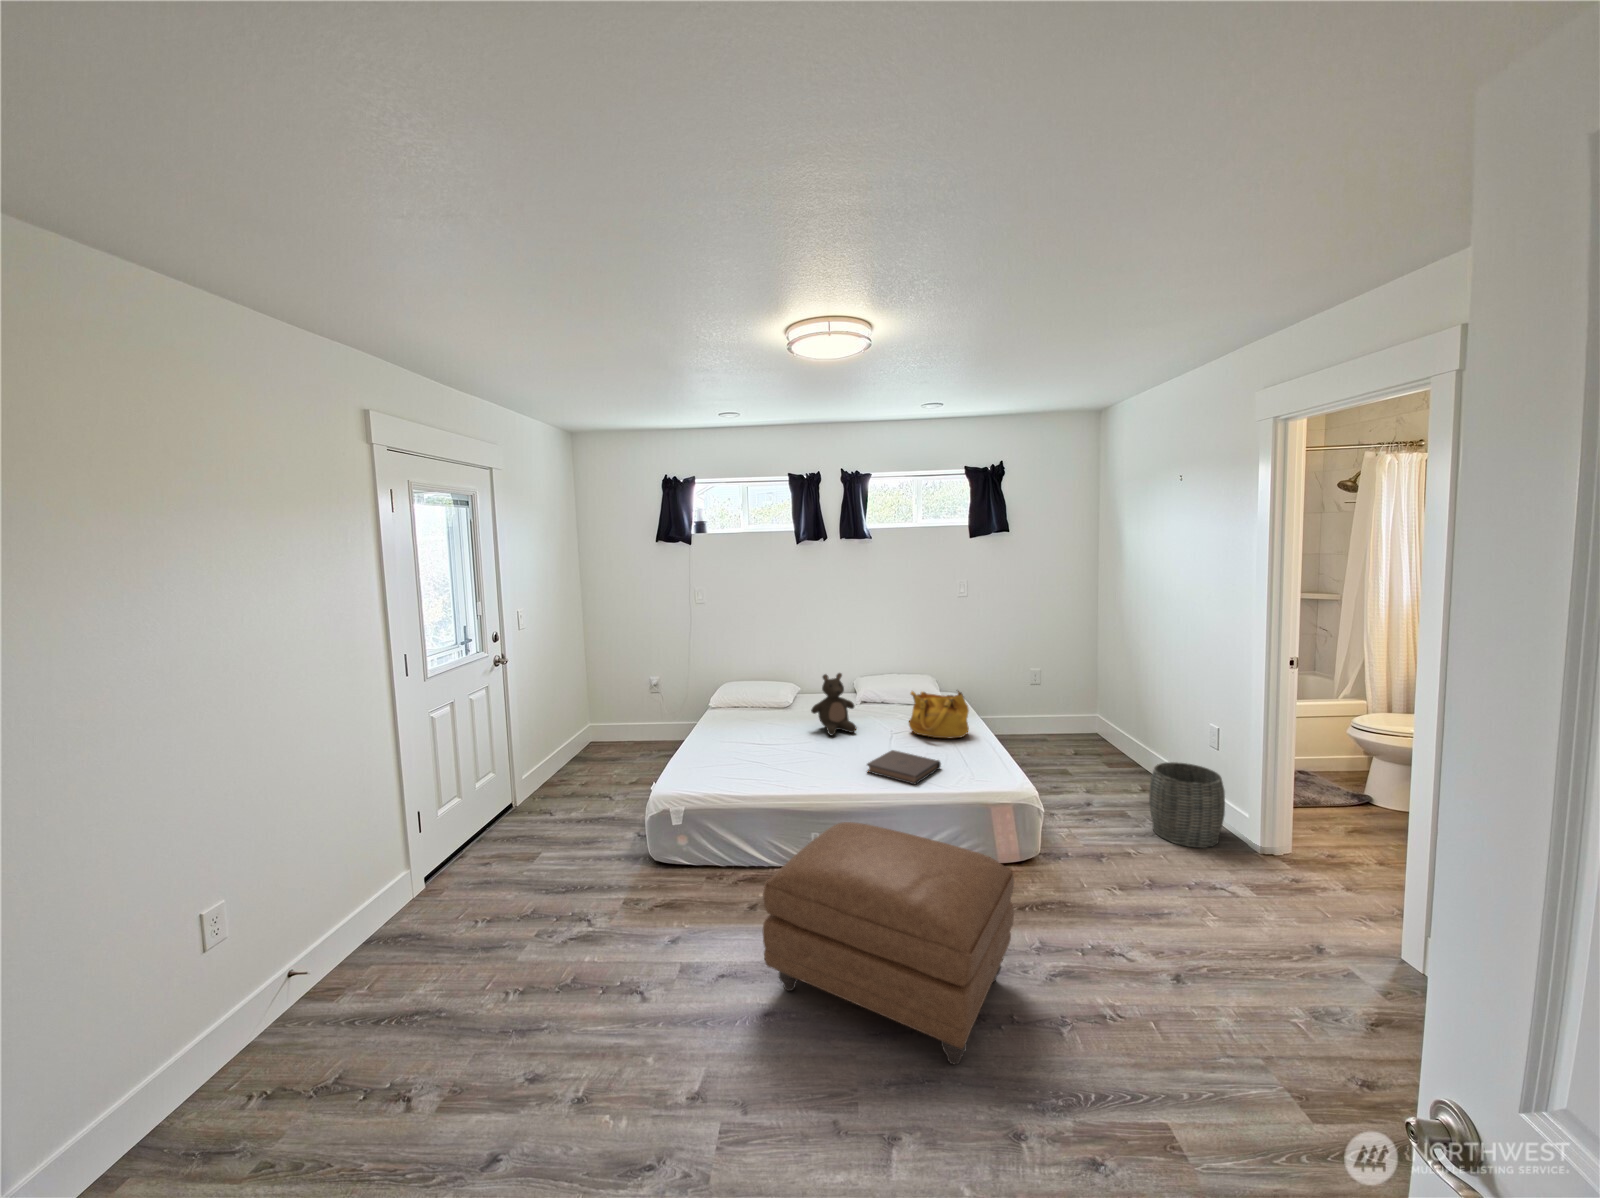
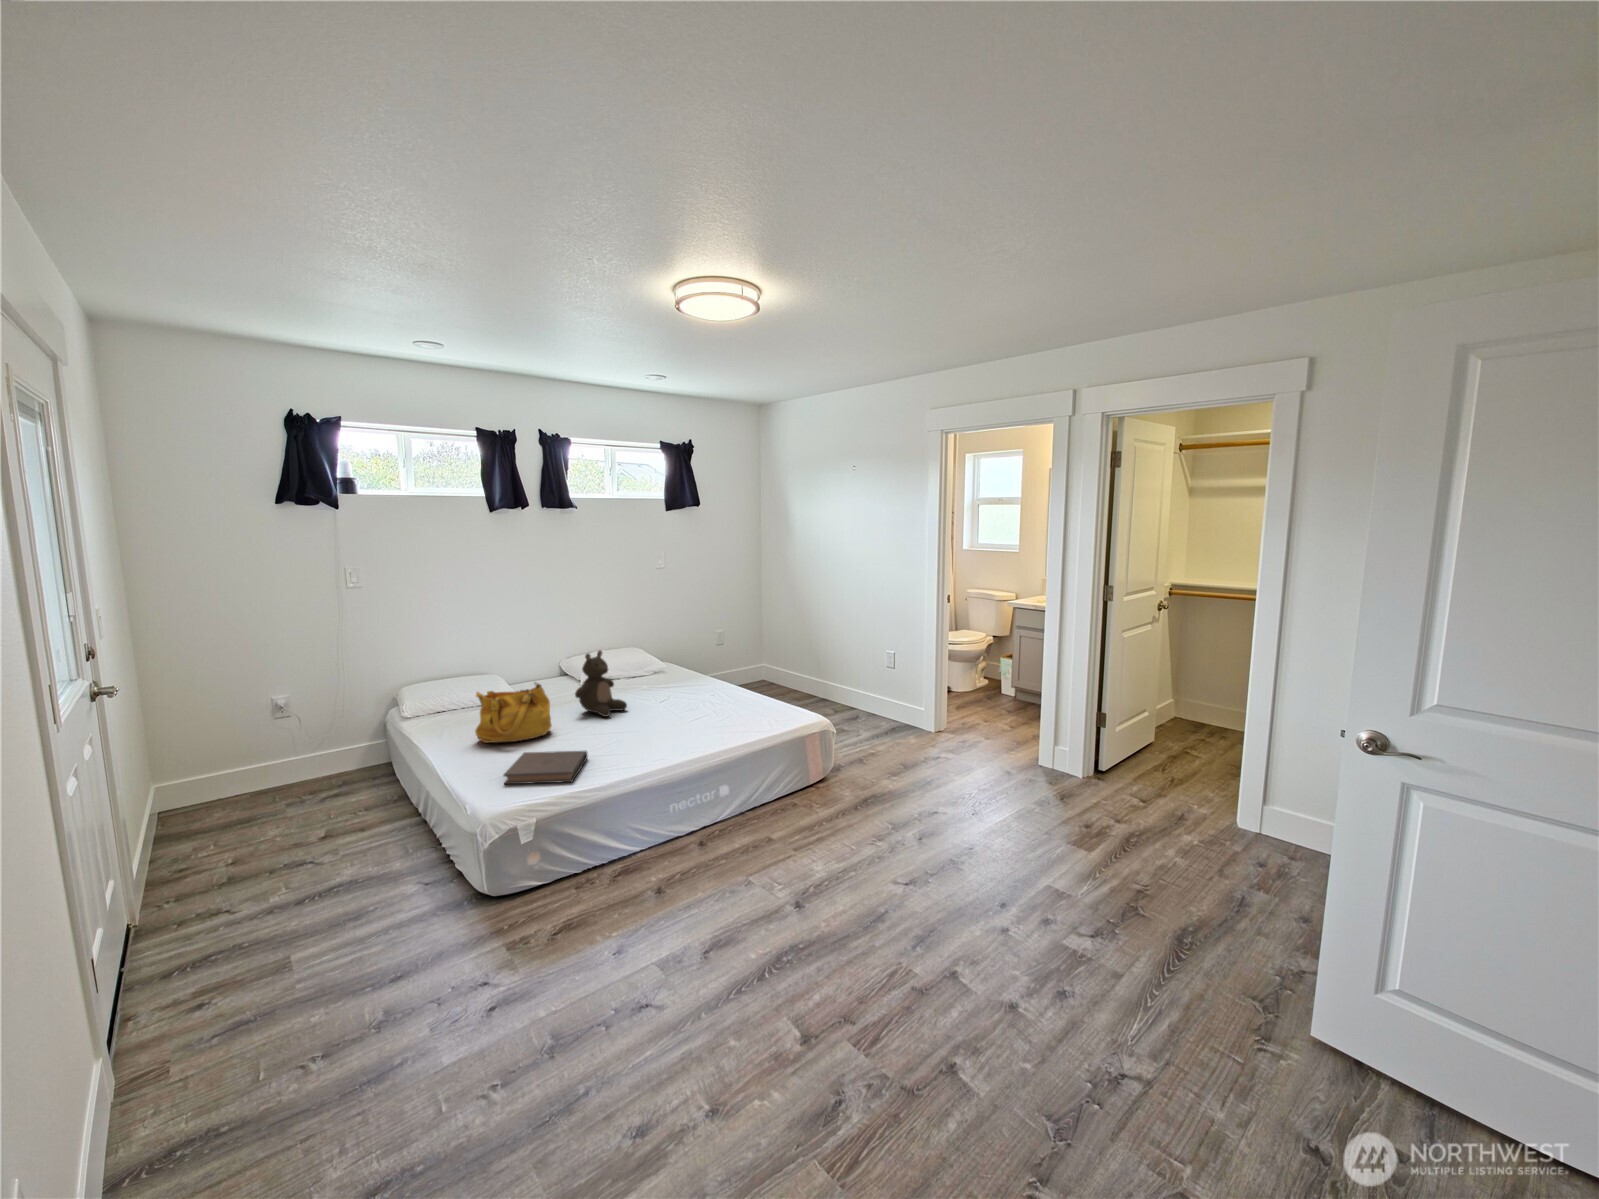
handbag: present [909,691,969,738] -> present [475,683,551,743]
book: present [867,750,941,784] -> present [504,751,588,784]
woven basket: present [1149,762,1225,848] -> none [863,680,910,737]
ottoman: present [763,822,1014,1064] -> none [743,755,953,930]

